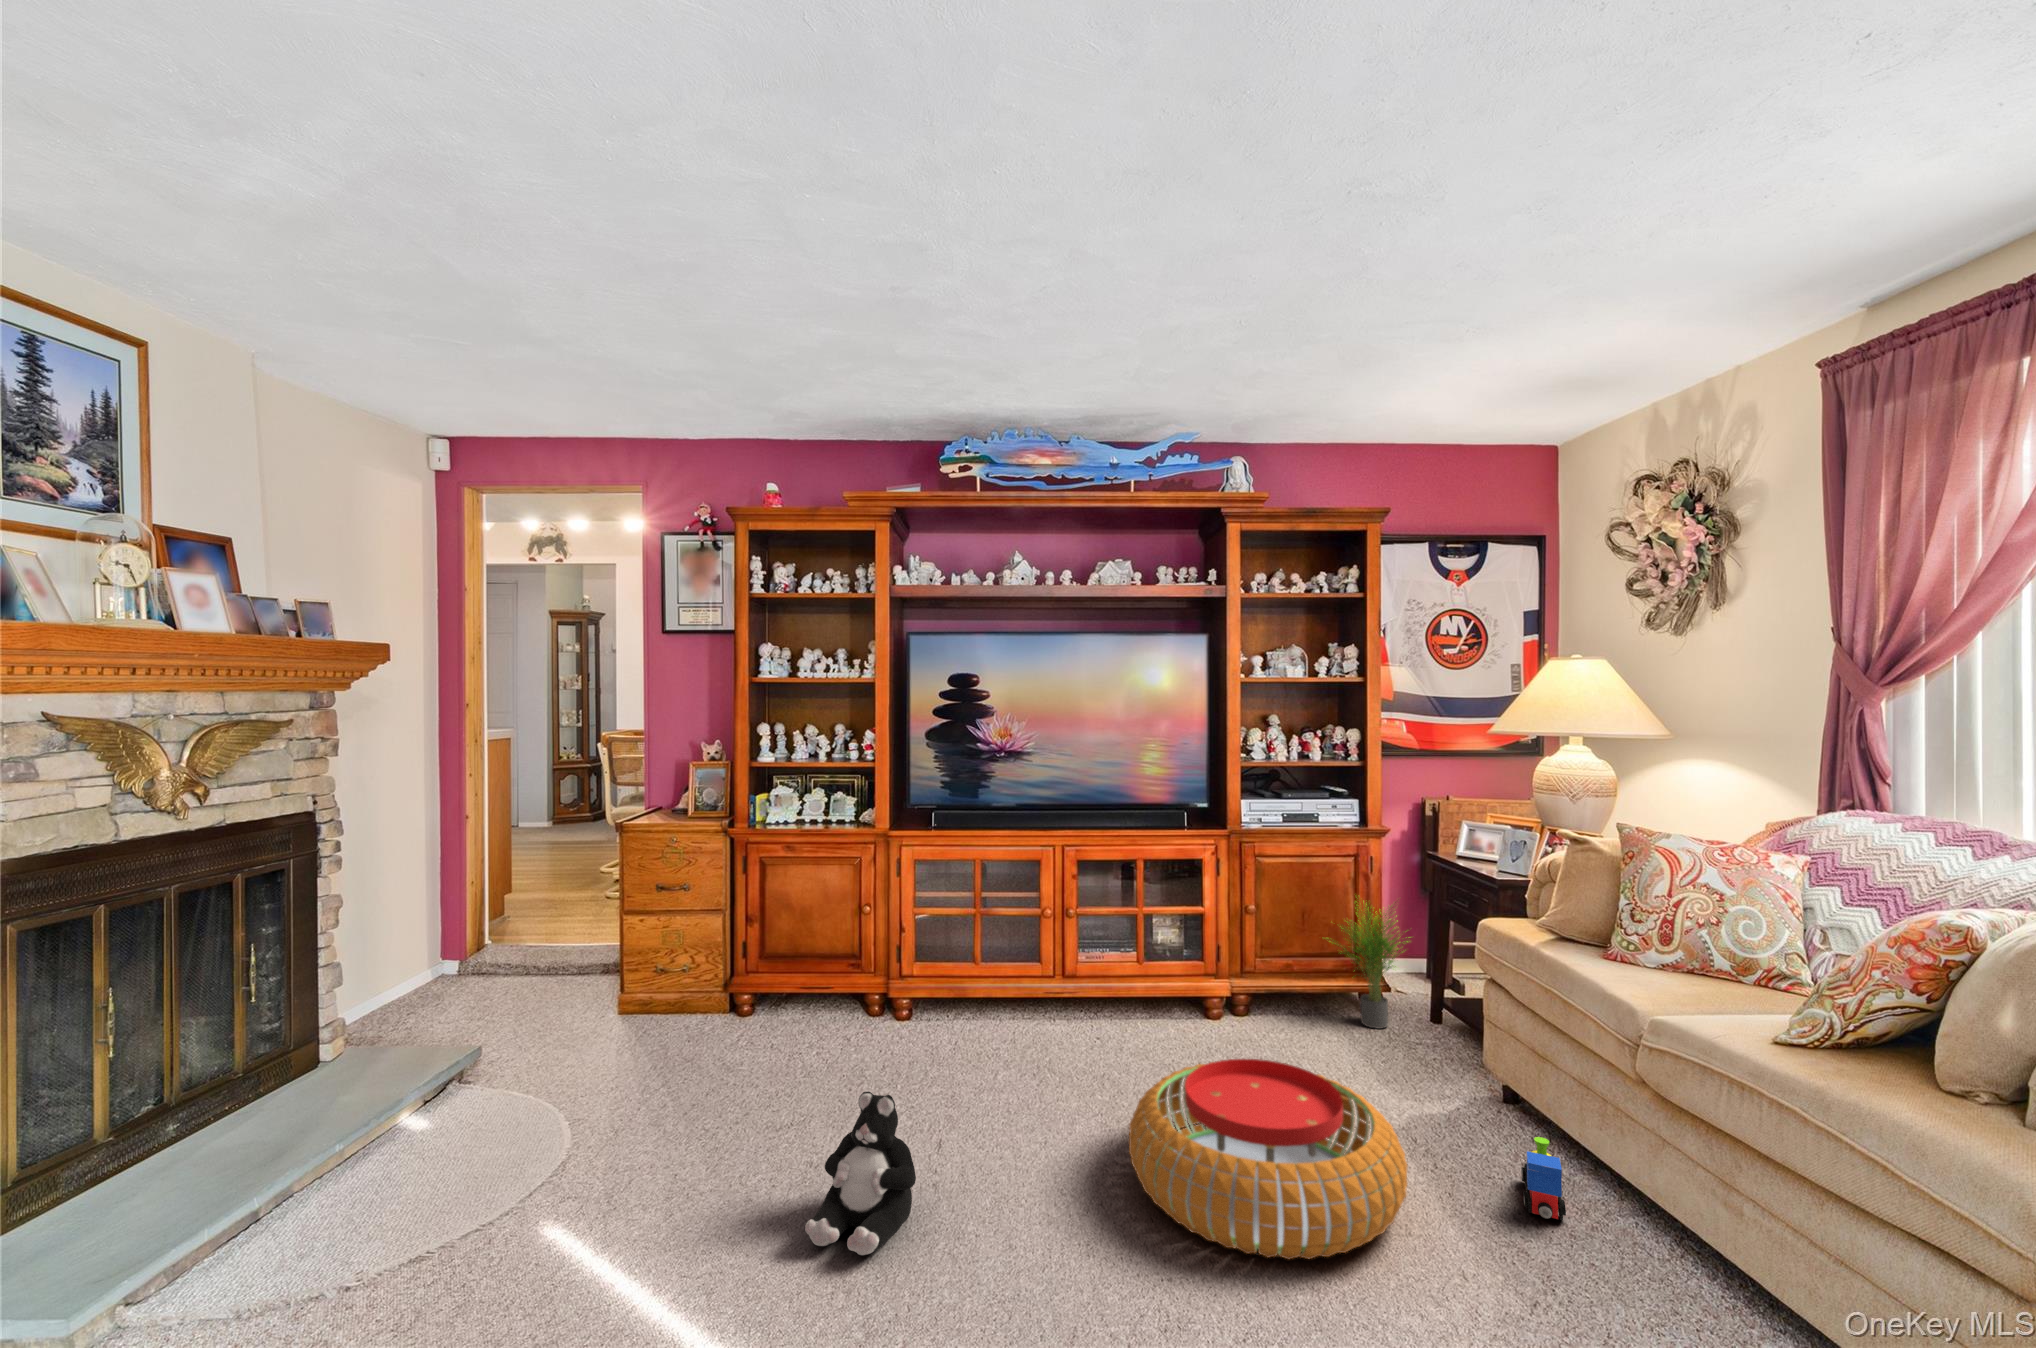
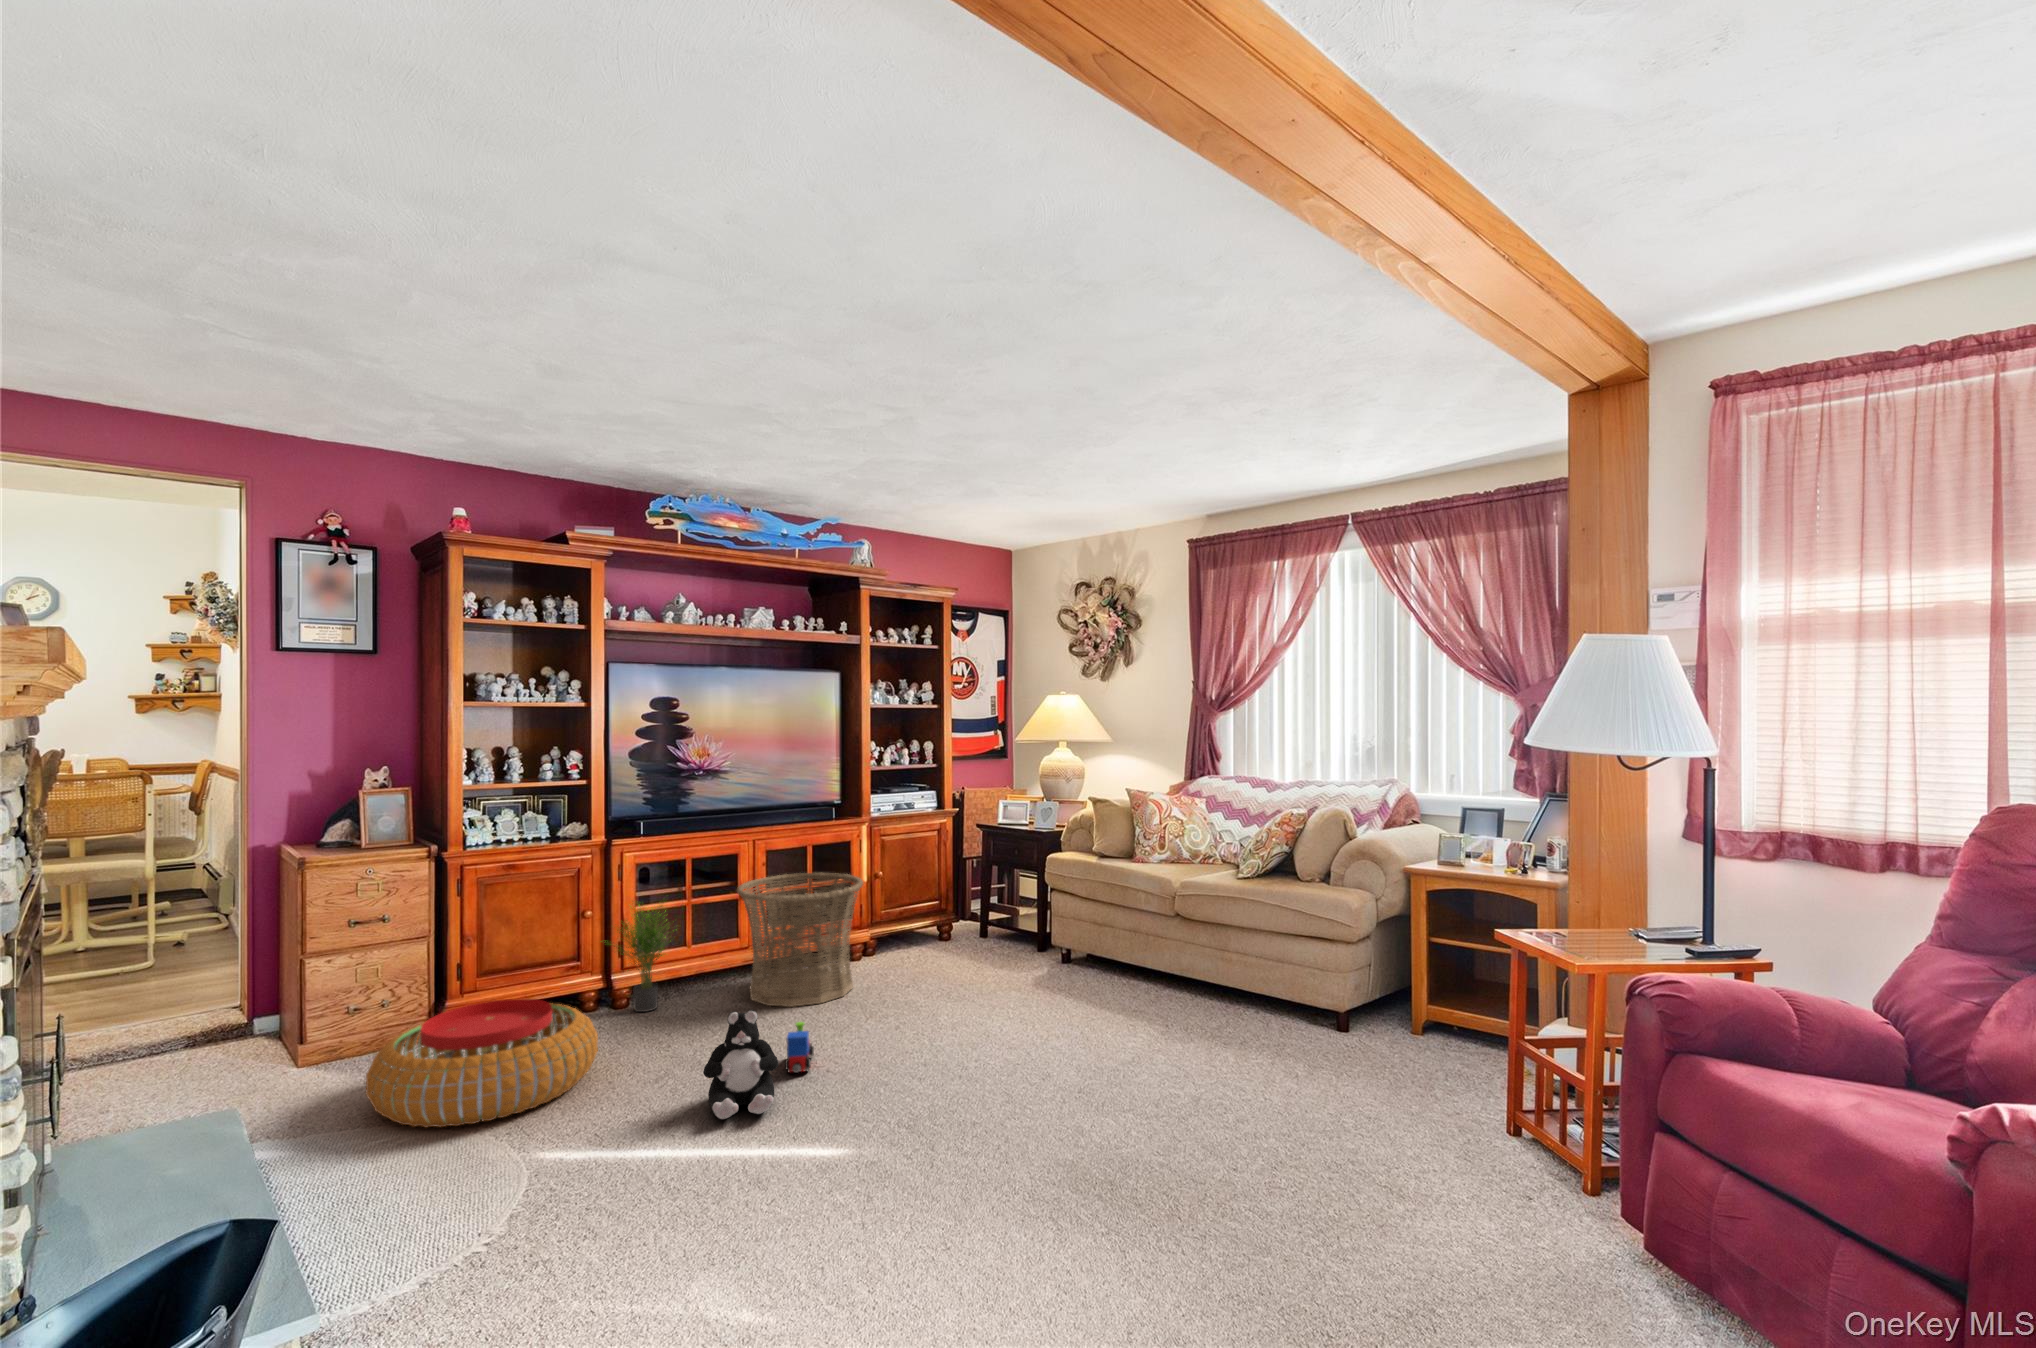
basket: none [1010,890,1169,1073] -> present [737,873,863,1007]
potted plant: present [1332,904,1408,1029] -> present [605,905,674,1012]
pouf: present [1129,1059,1408,1259] -> present [366,999,598,1127]
toy train: present [1521,1137,1566,1220] -> present [785,1022,814,1073]

